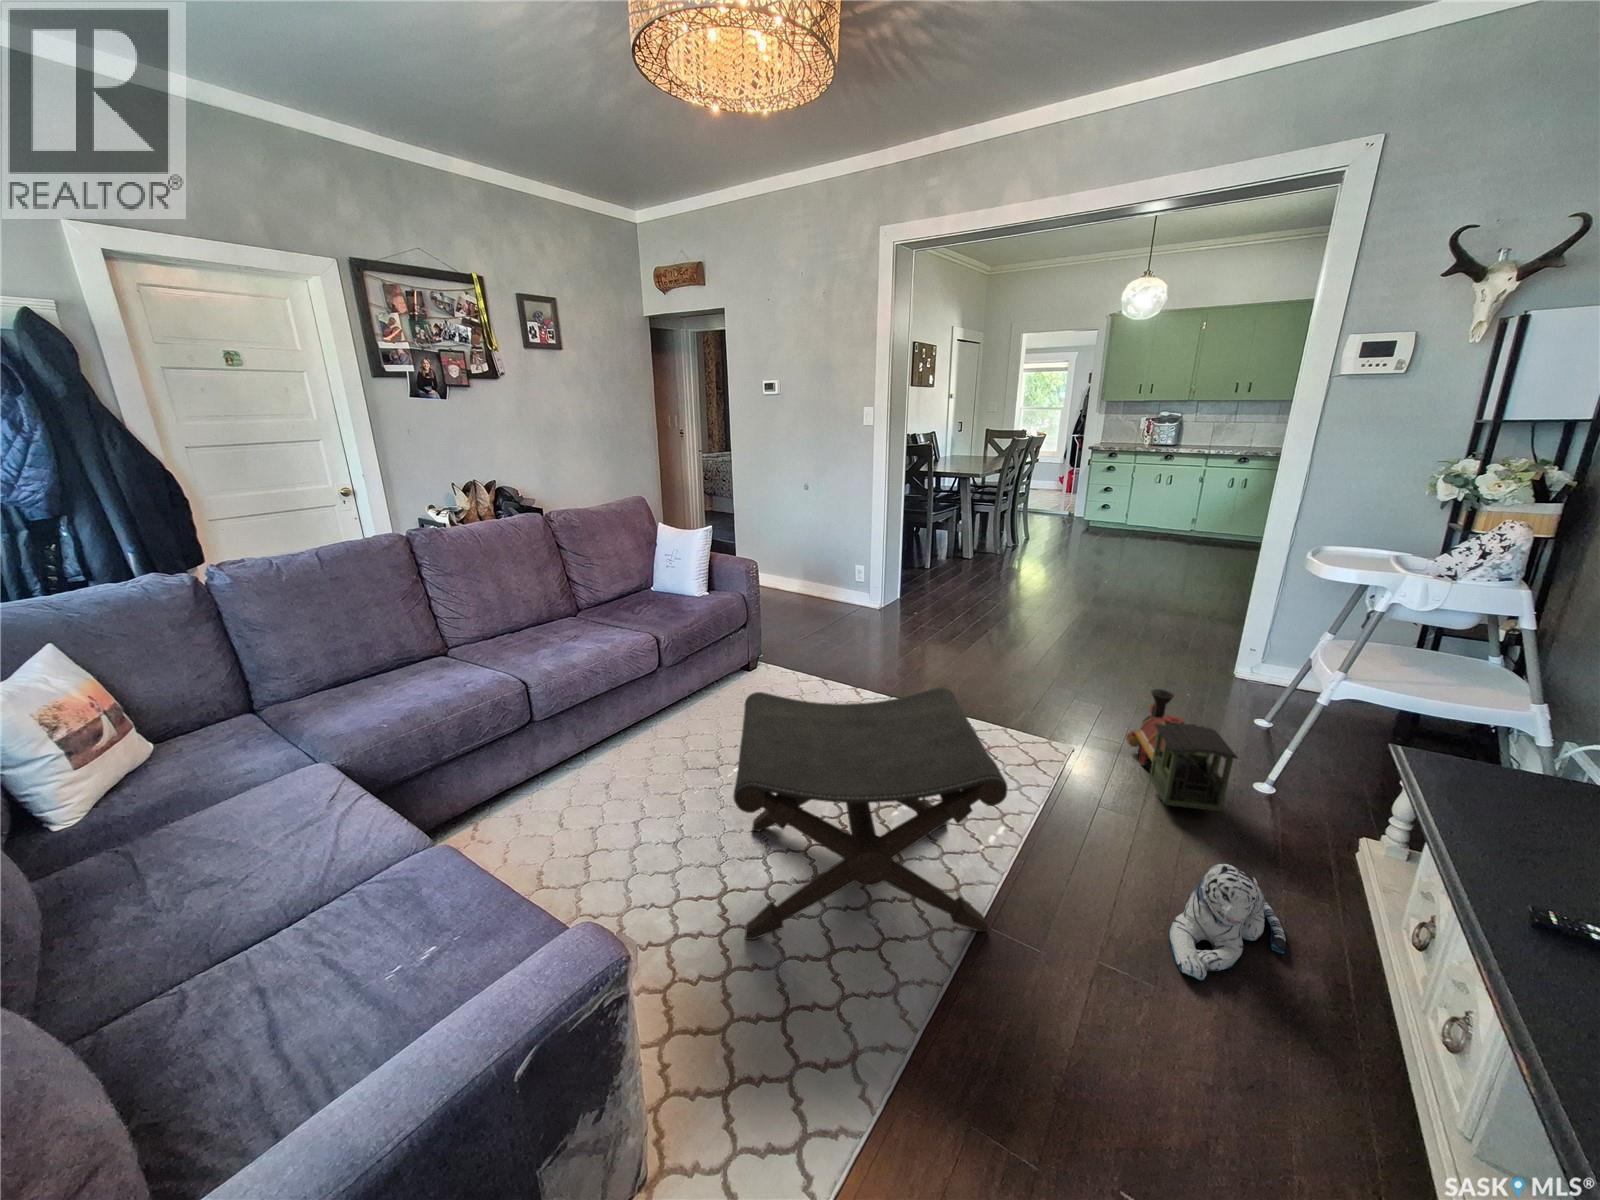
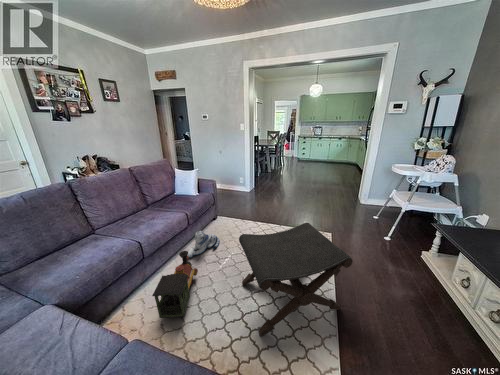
toy train: present [1126,689,1238,811] -> present [152,251,198,318]
plush toy: present [1169,864,1286,980] -> present [187,231,220,257]

